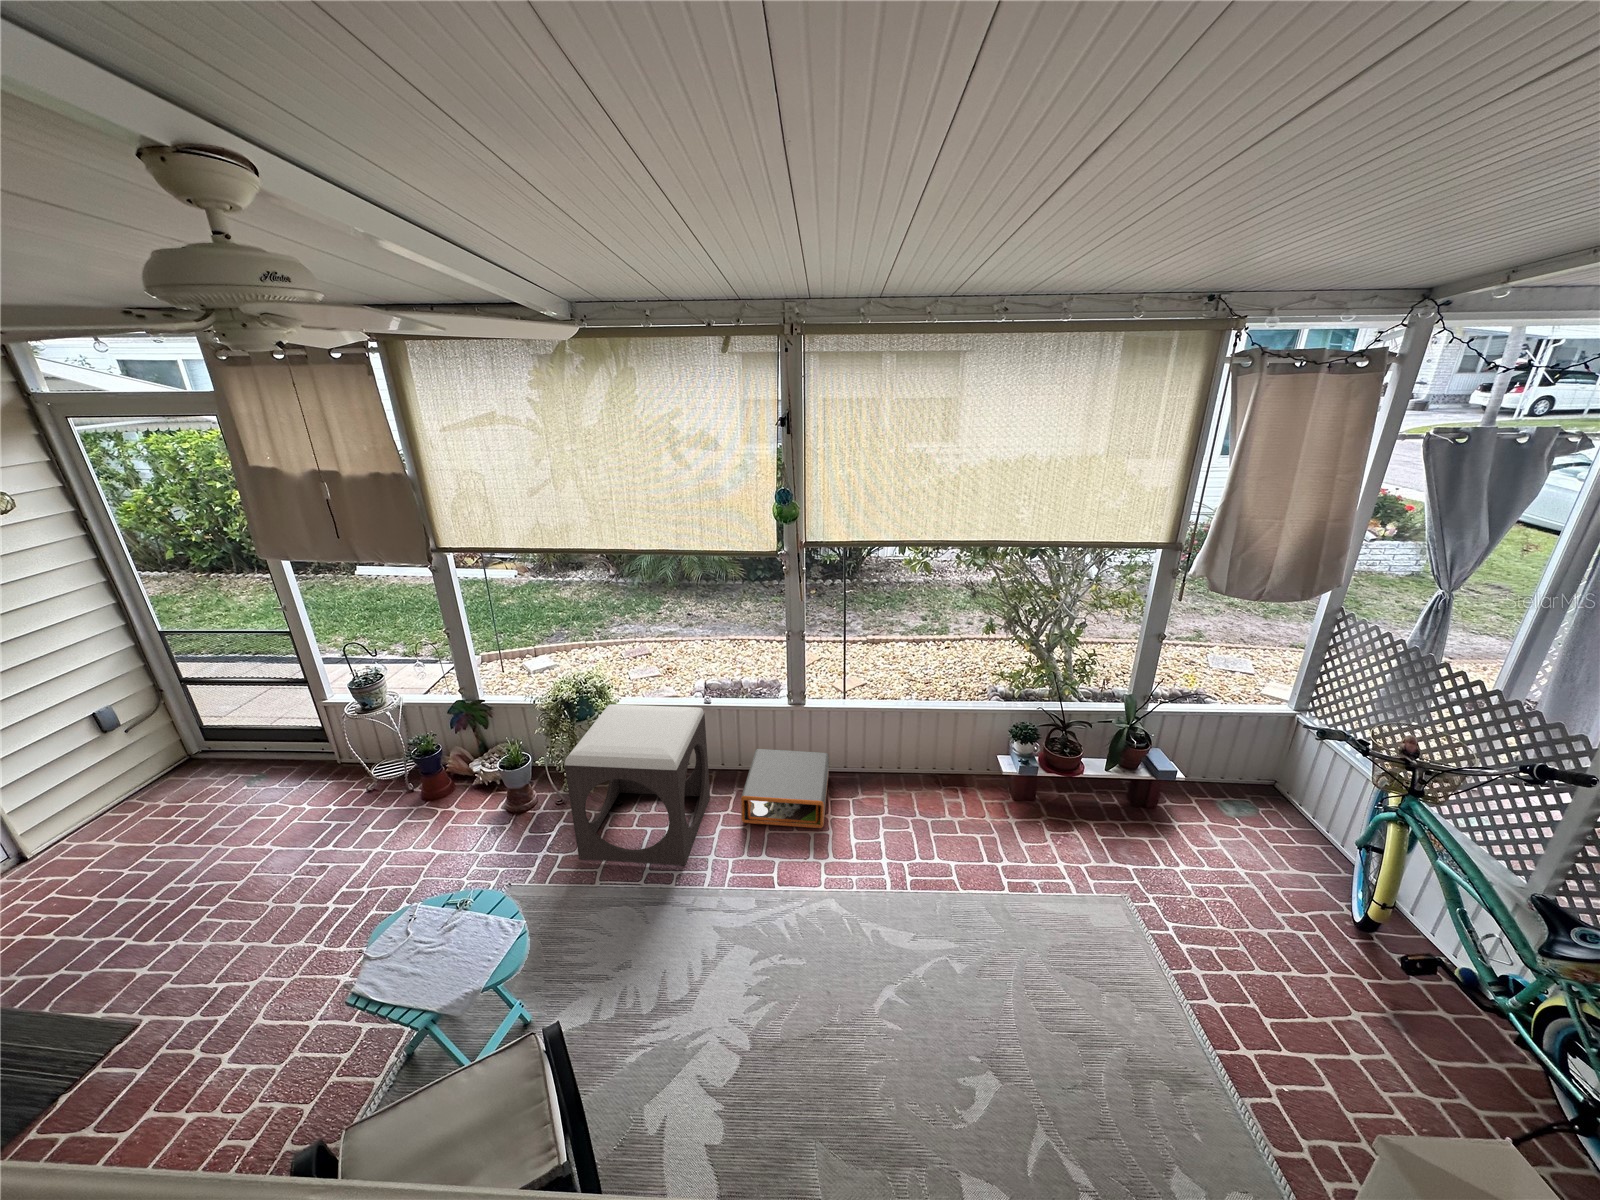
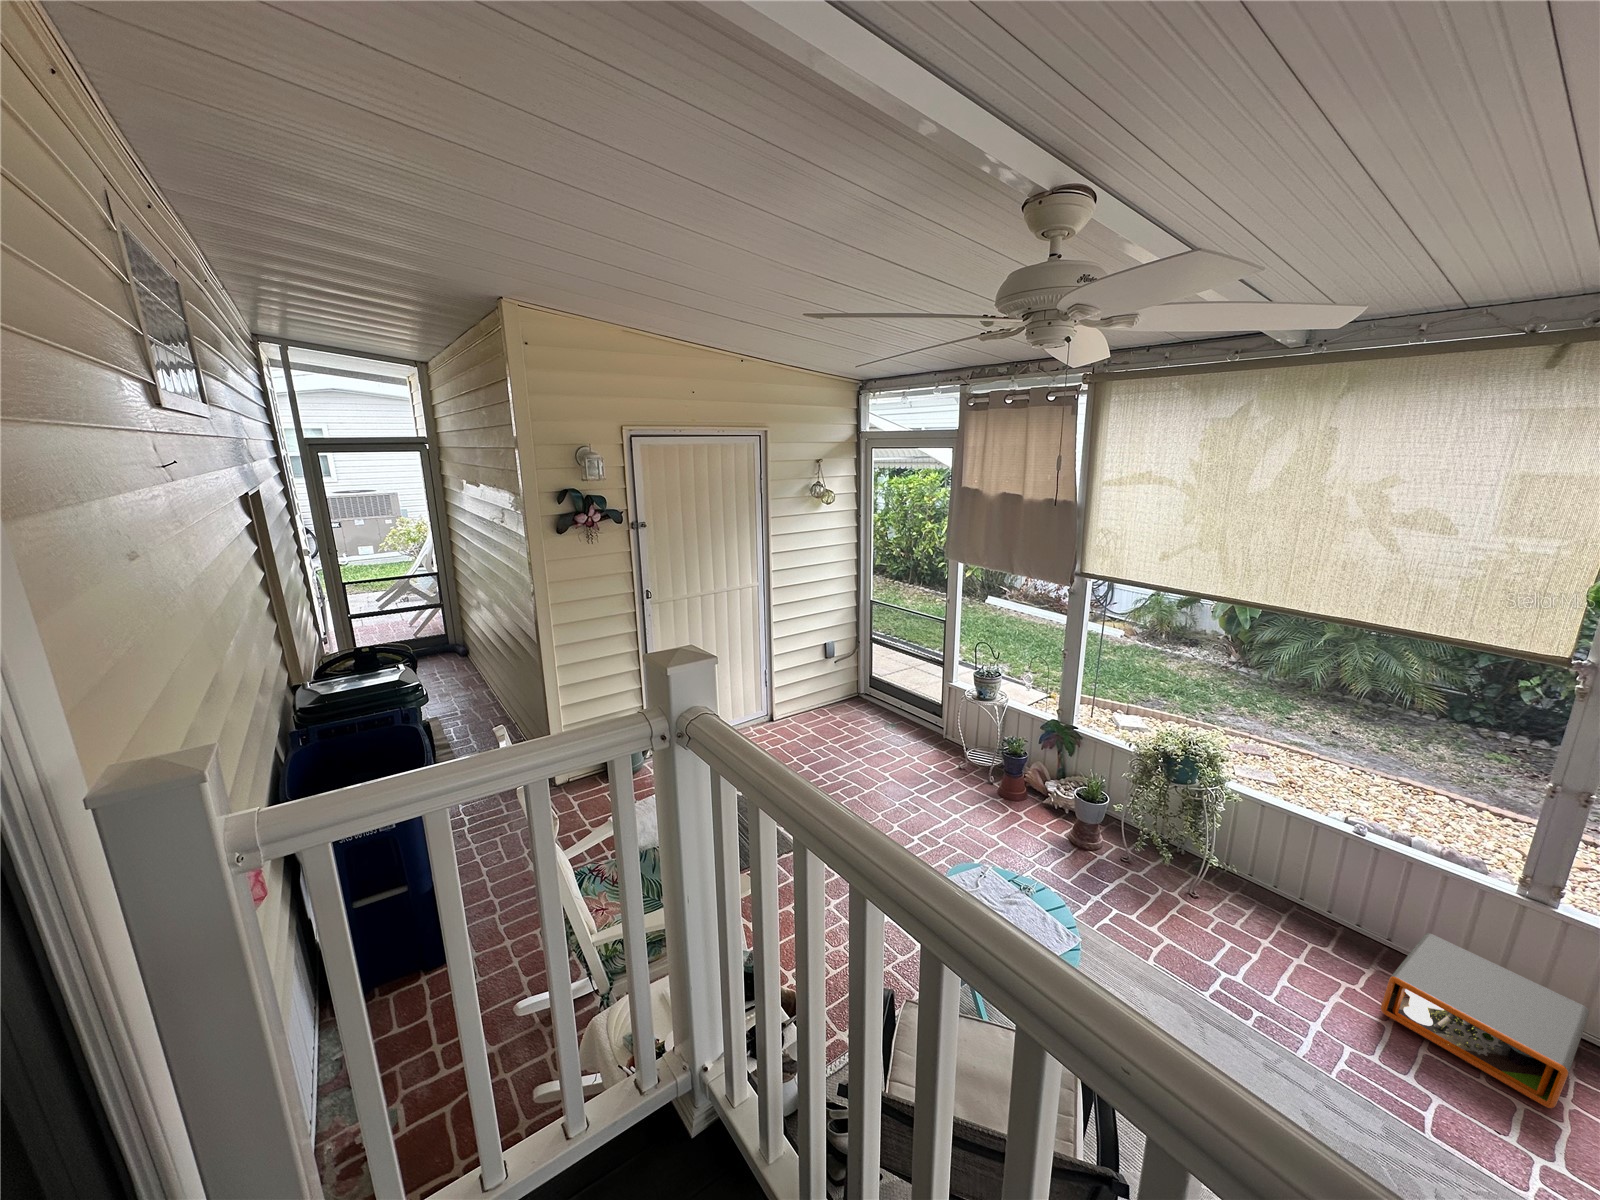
footstool: present [565,704,710,865] -> none [1137,780,1356,1009]

